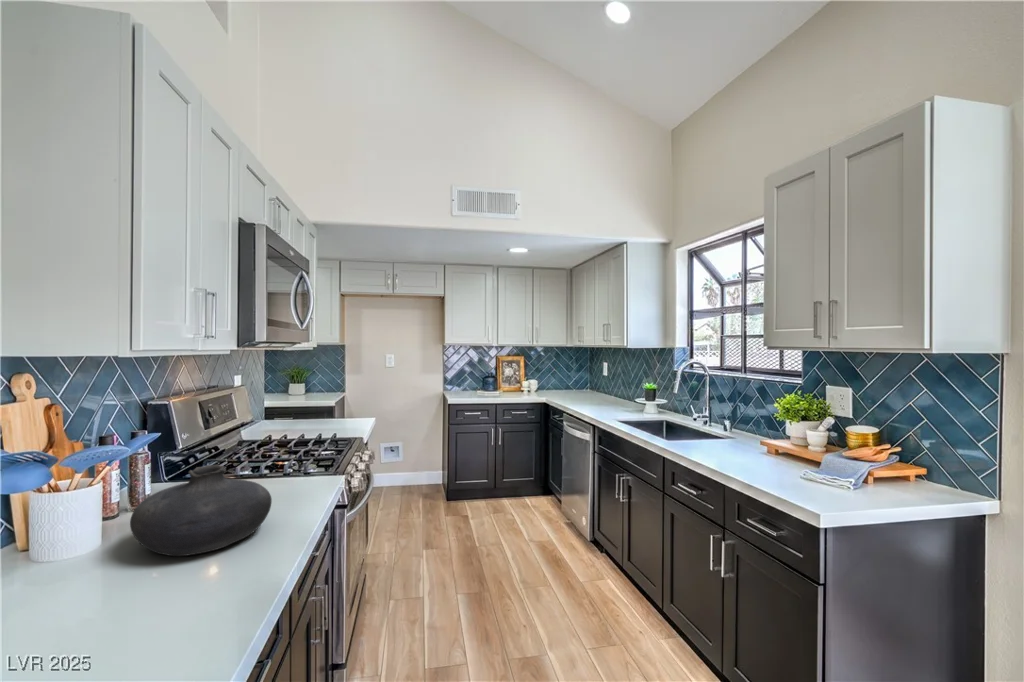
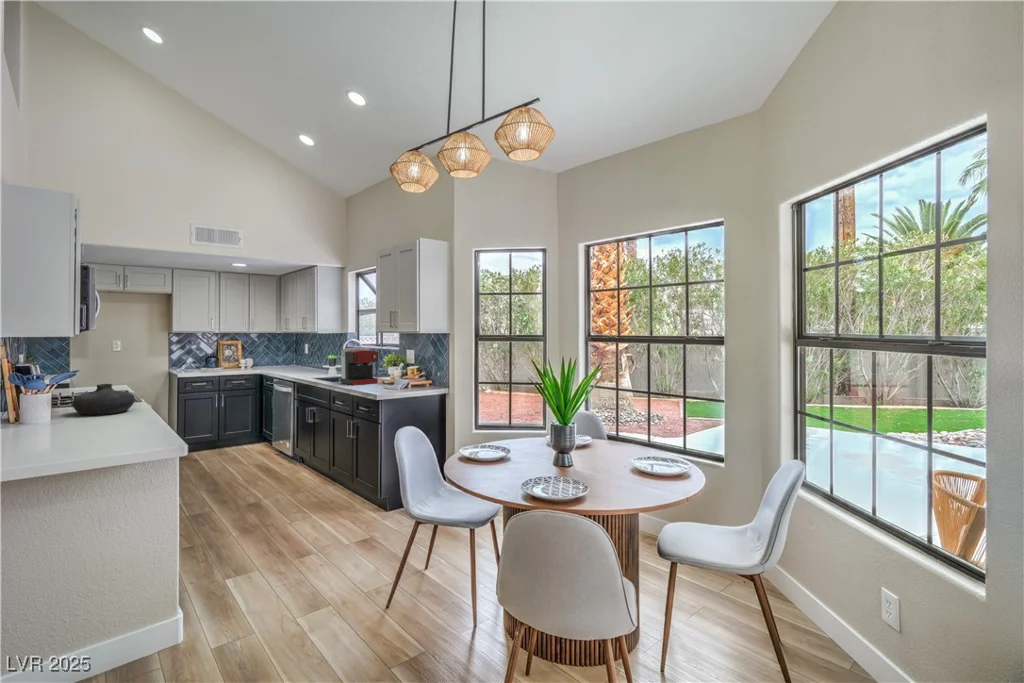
coffee maker: none [694,378,783,464] -> present [341,347,378,385]

